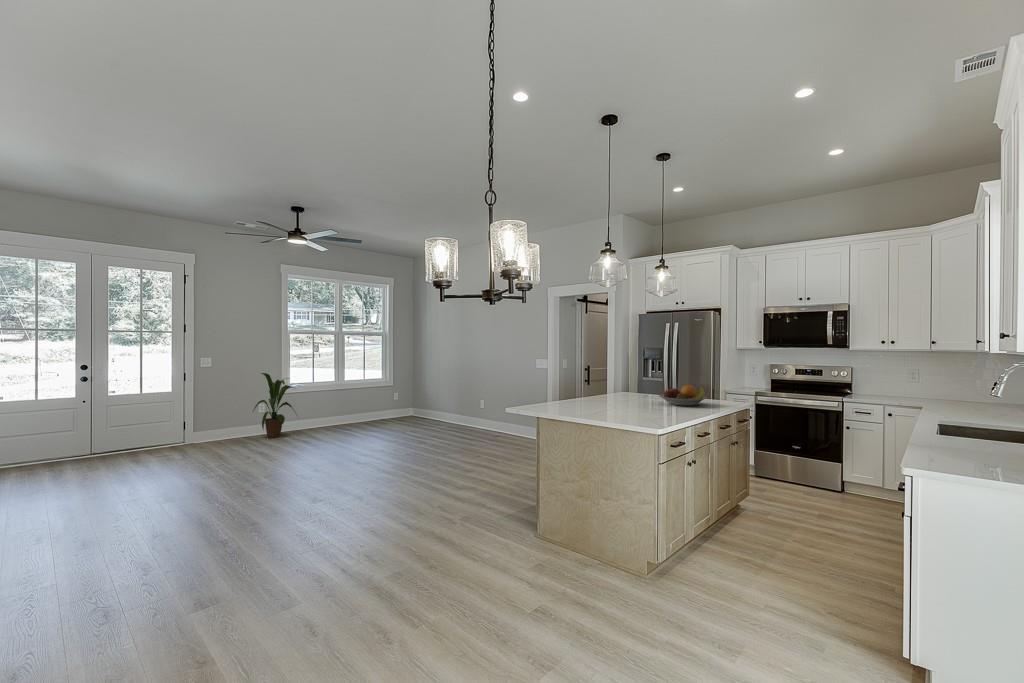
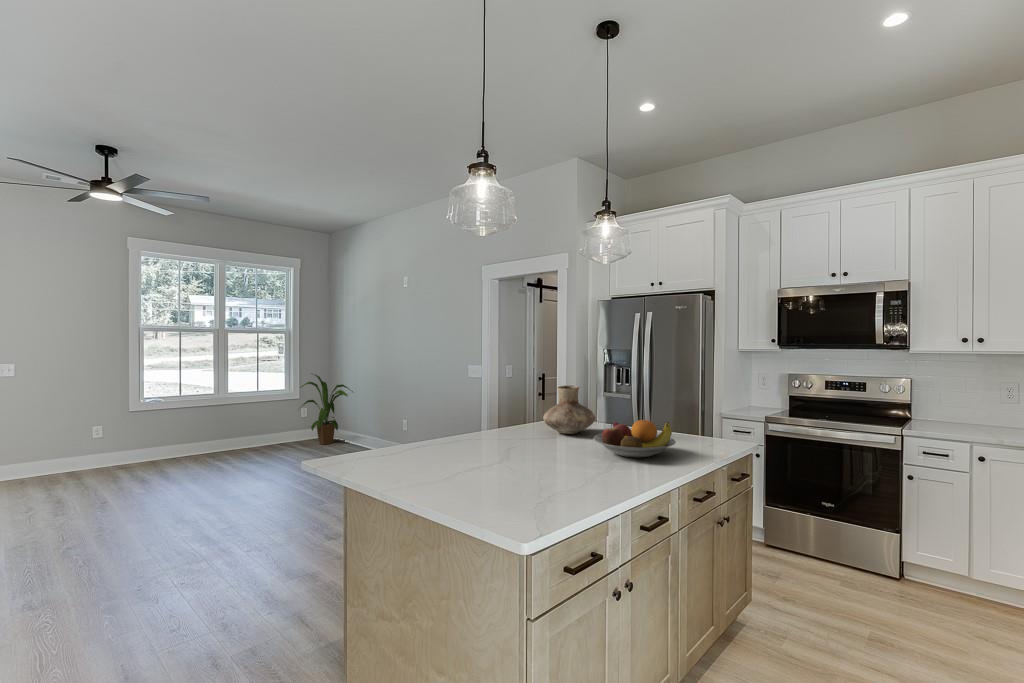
vase: none [619,368,652,397] -> present [543,385,595,434]
house plant: present [253,373,295,438] -> present [300,375,354,445]

